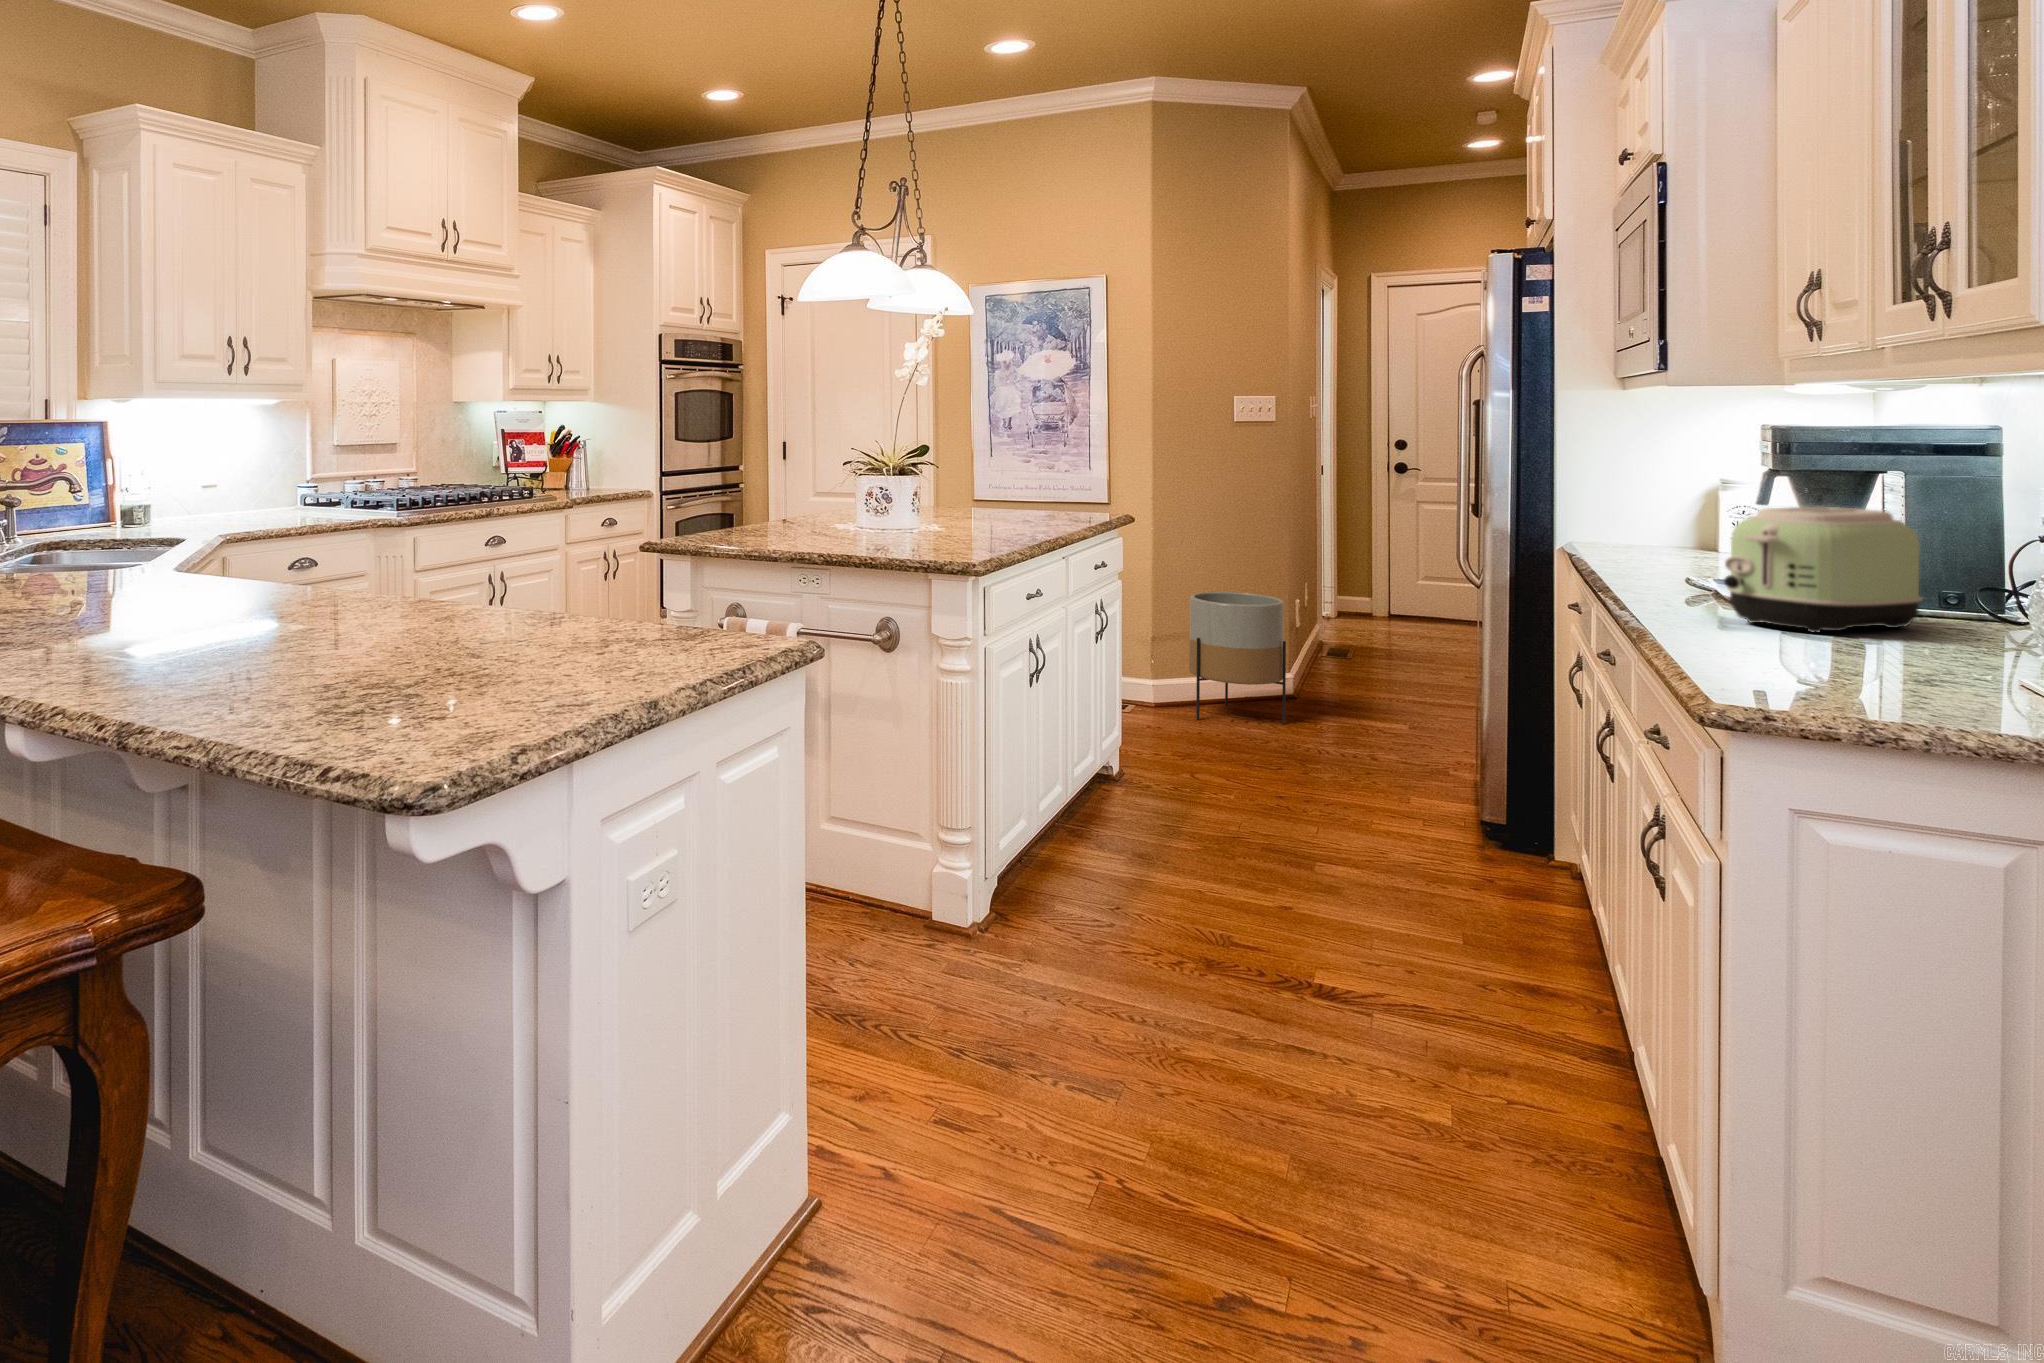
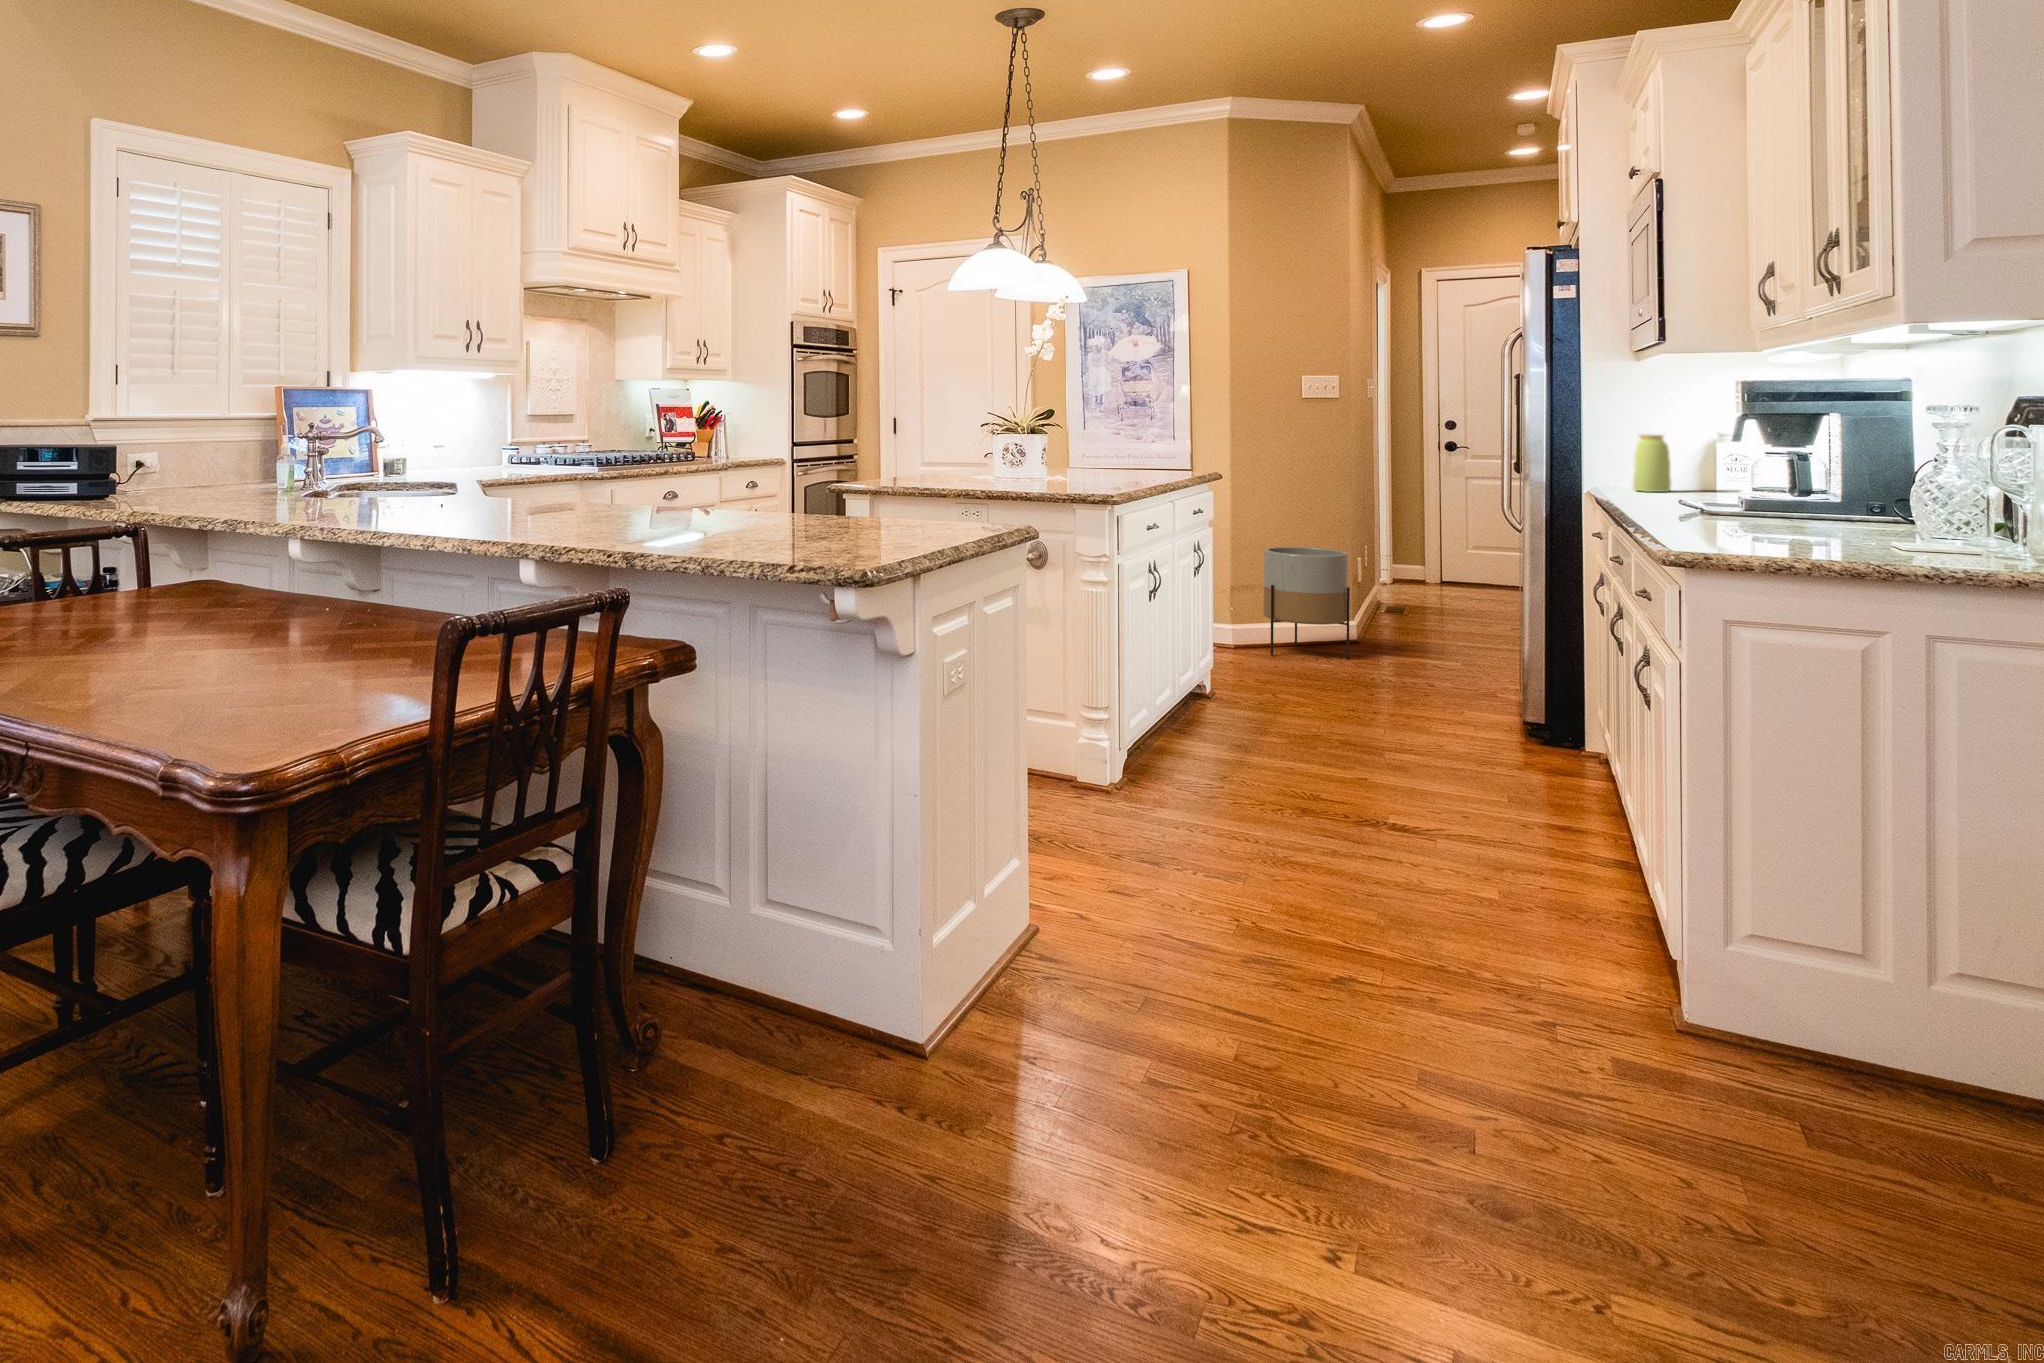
jar: none [1621,482,1668,554] -> present [1633,435,1671,492]
toaster: present [1724,507,1922,633] -> none [1695,435,1840,523]

